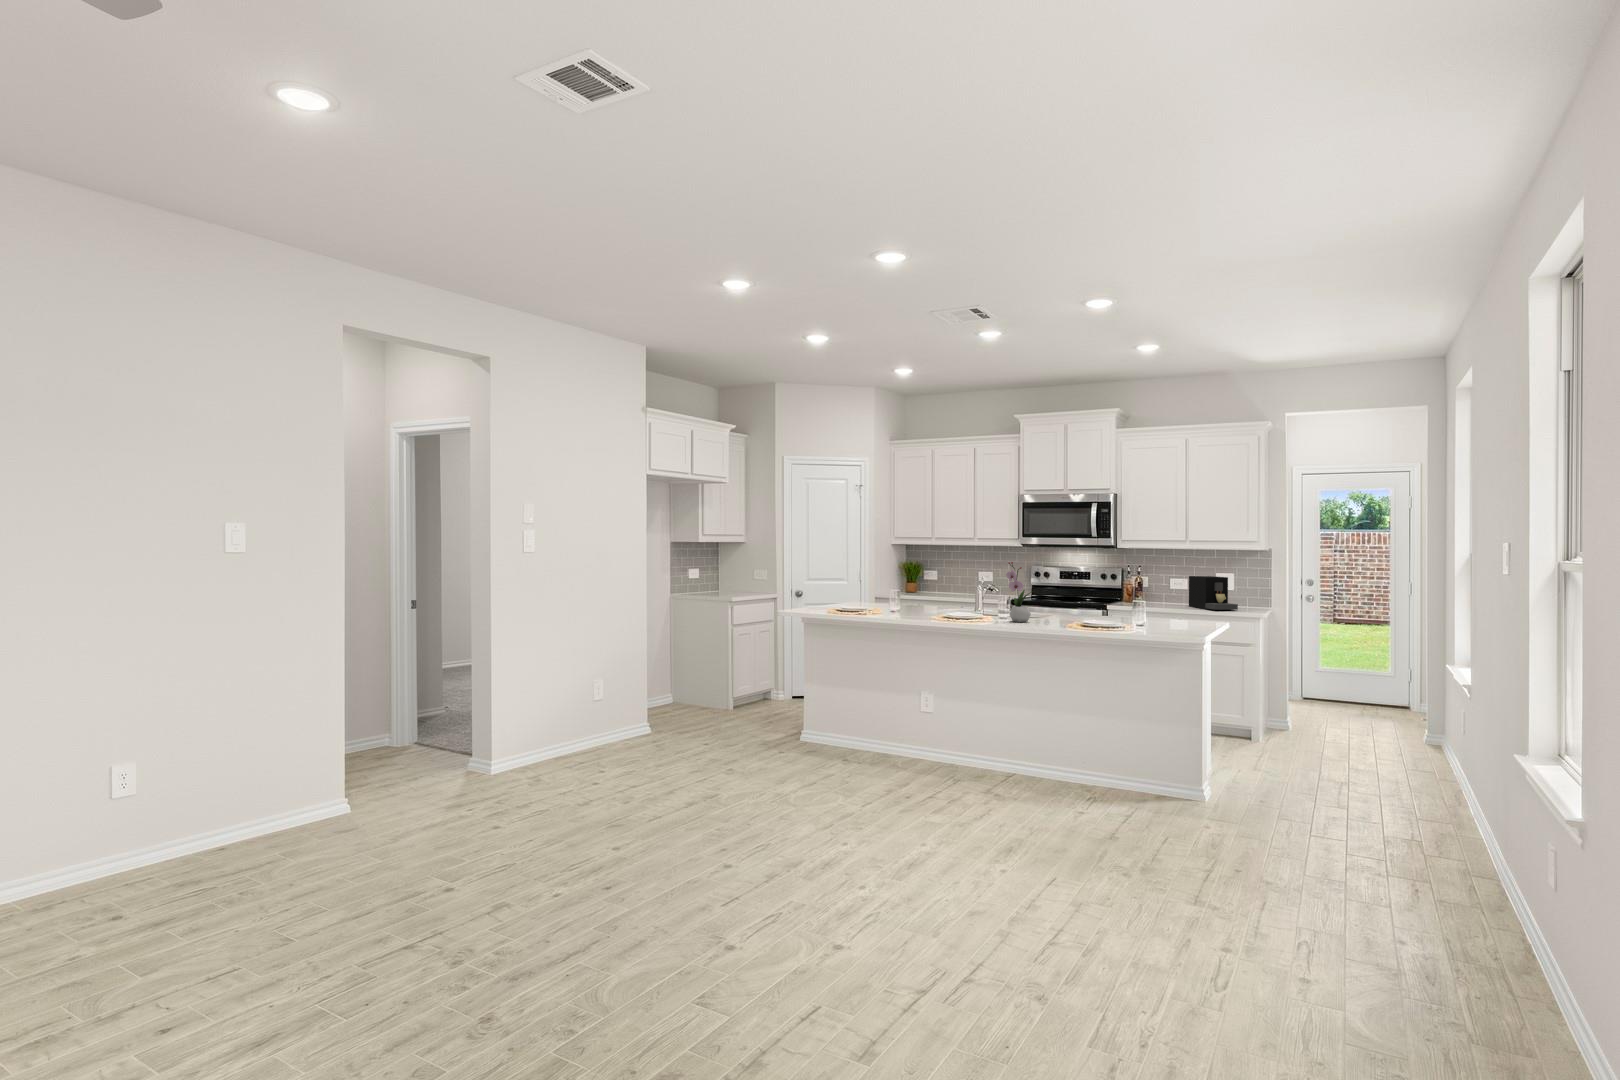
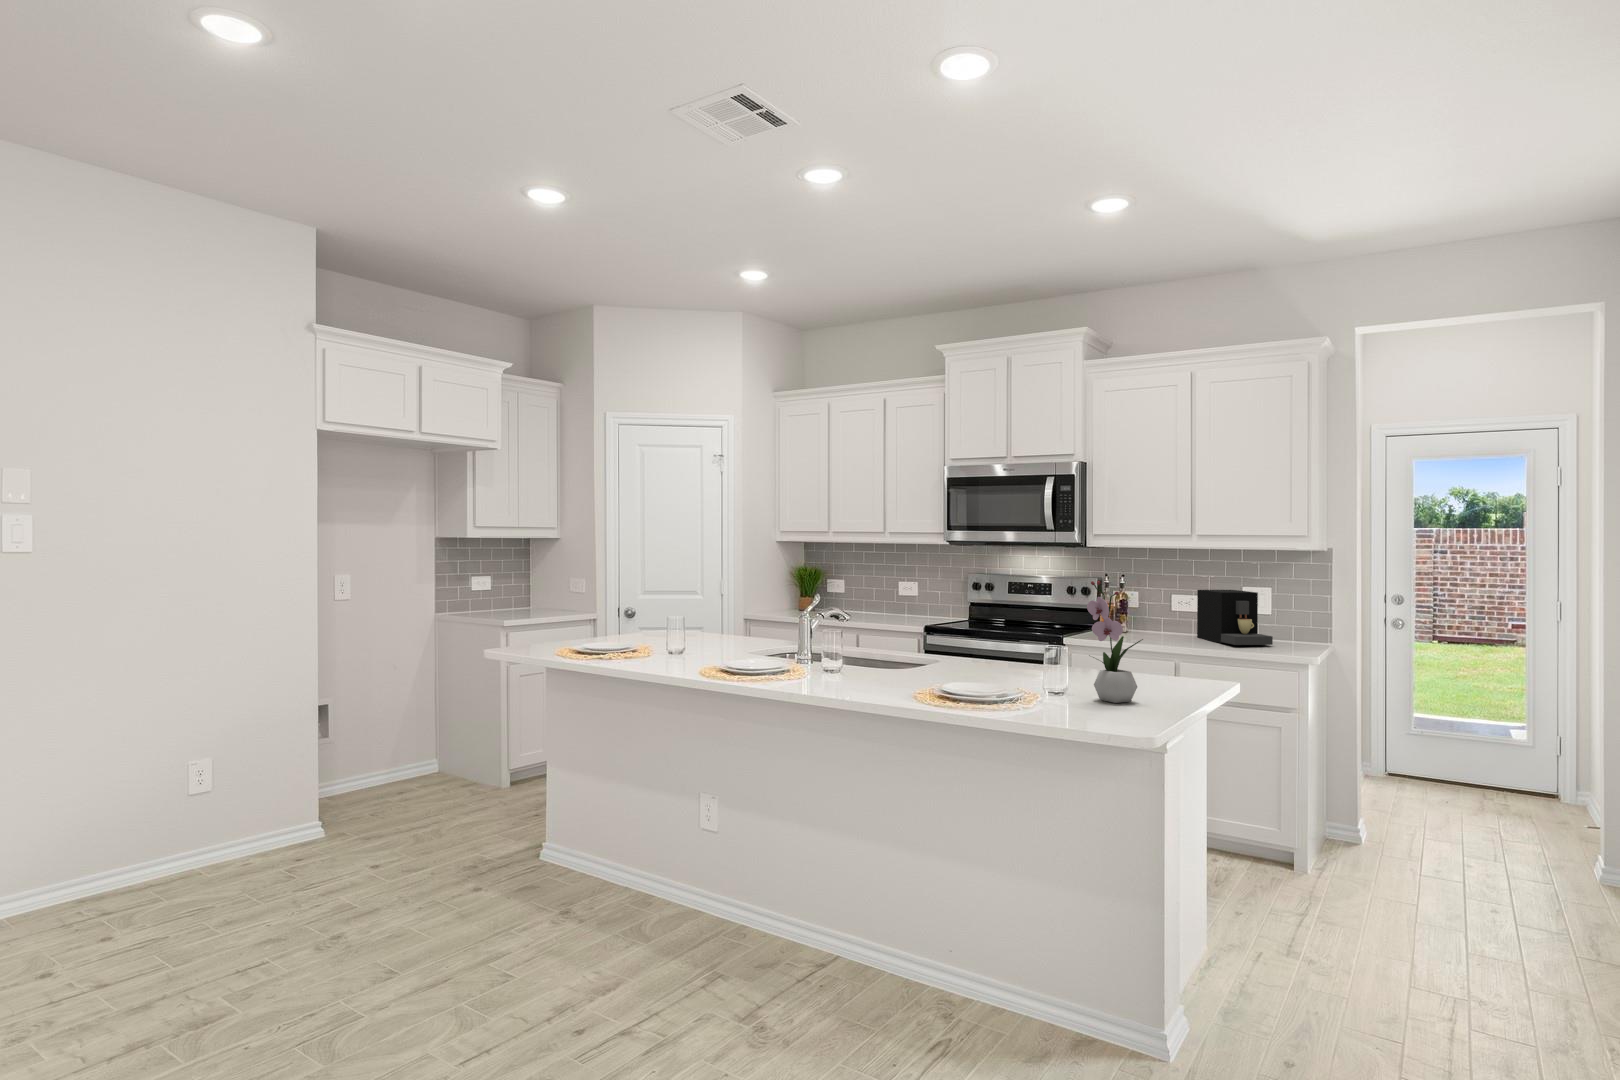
flower arrangement: present [1006,562,1031,622] -> present [1087,581,1143,703]

